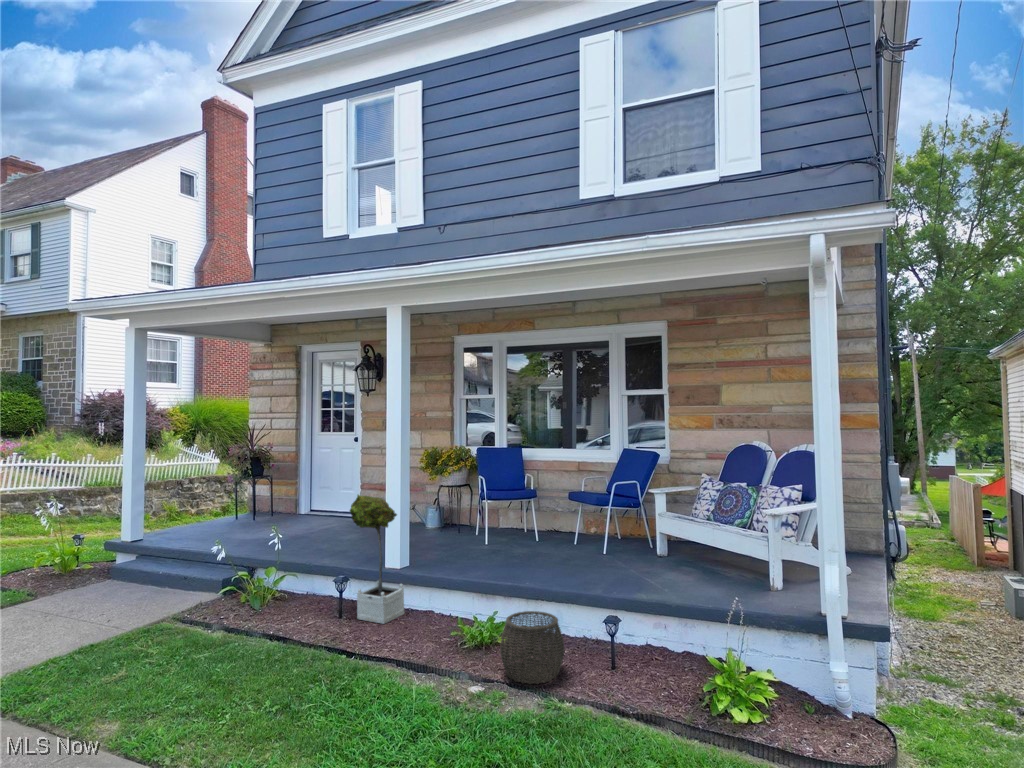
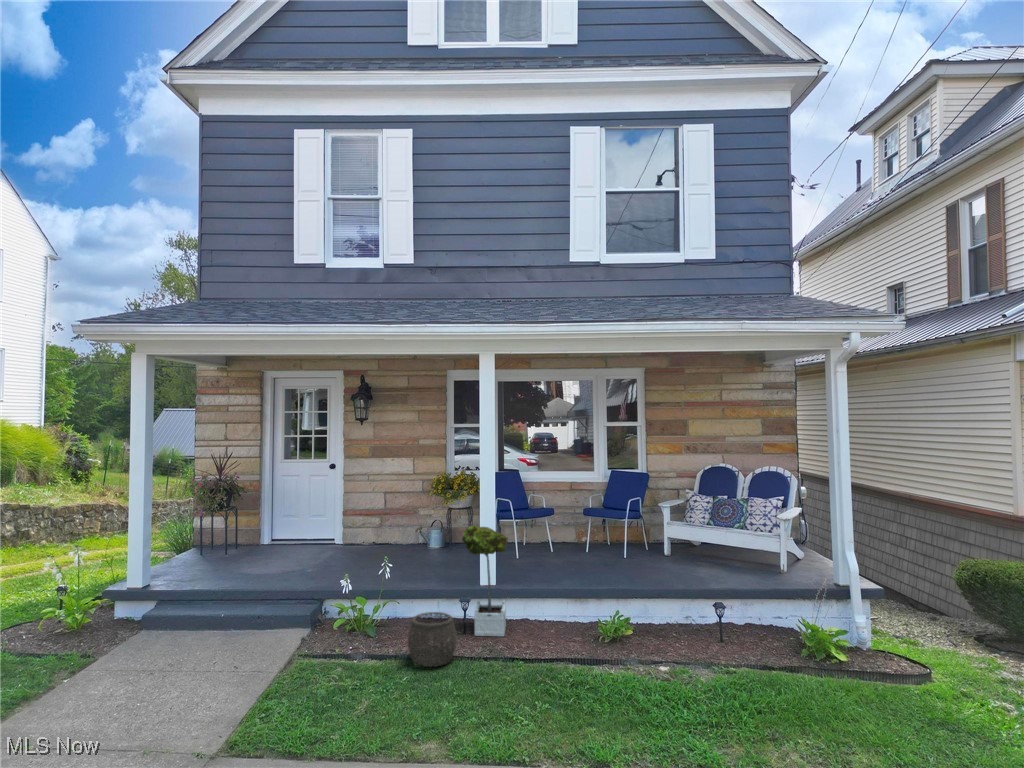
woven basket: present [500,611,564,684] -> present [408,612,457,667]

